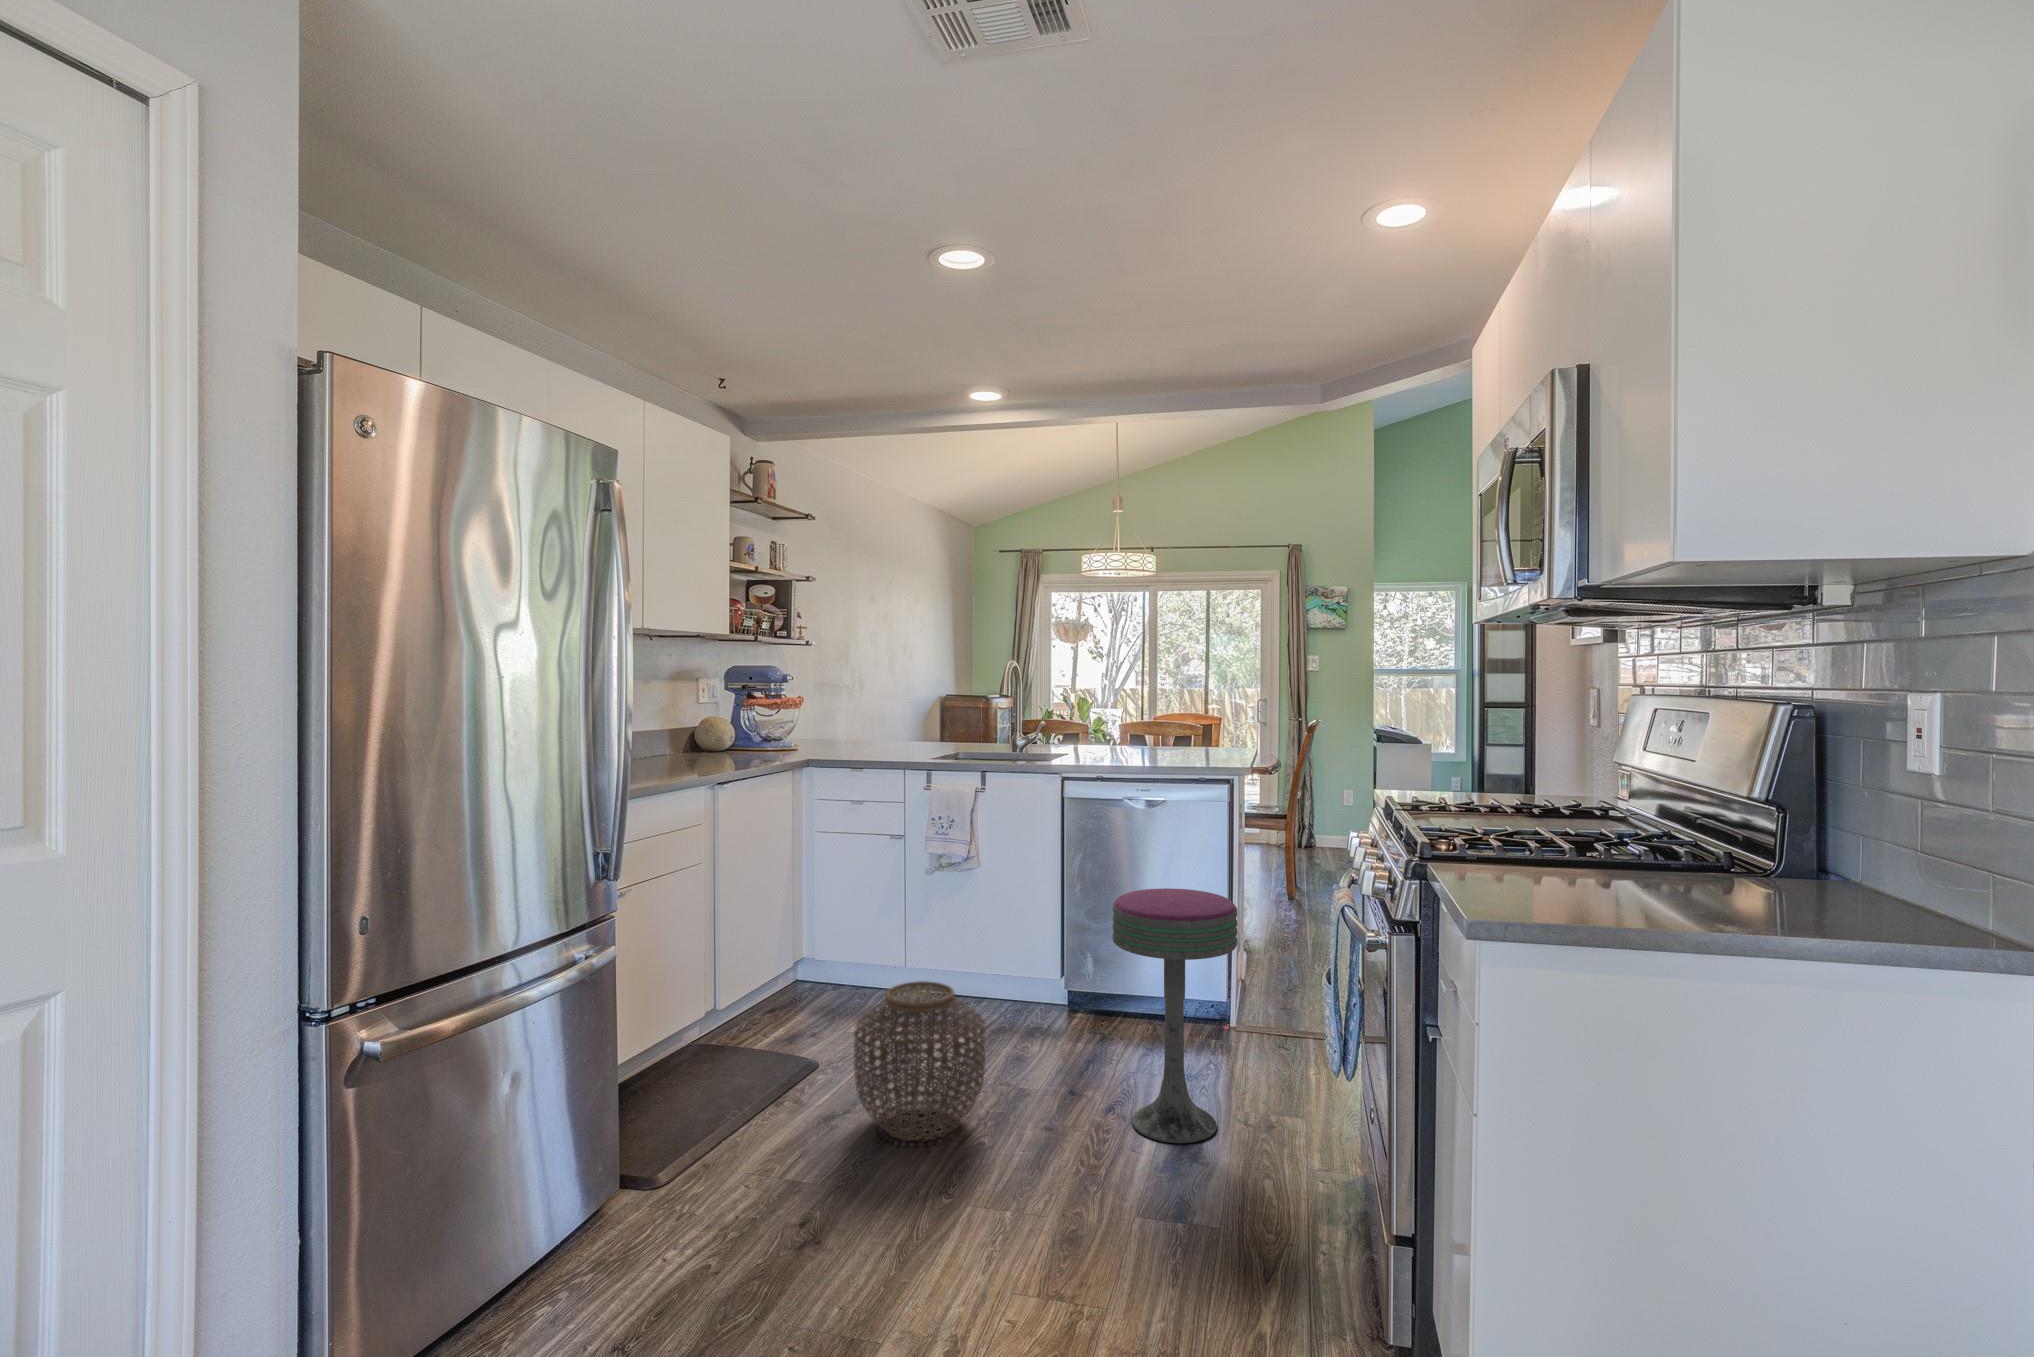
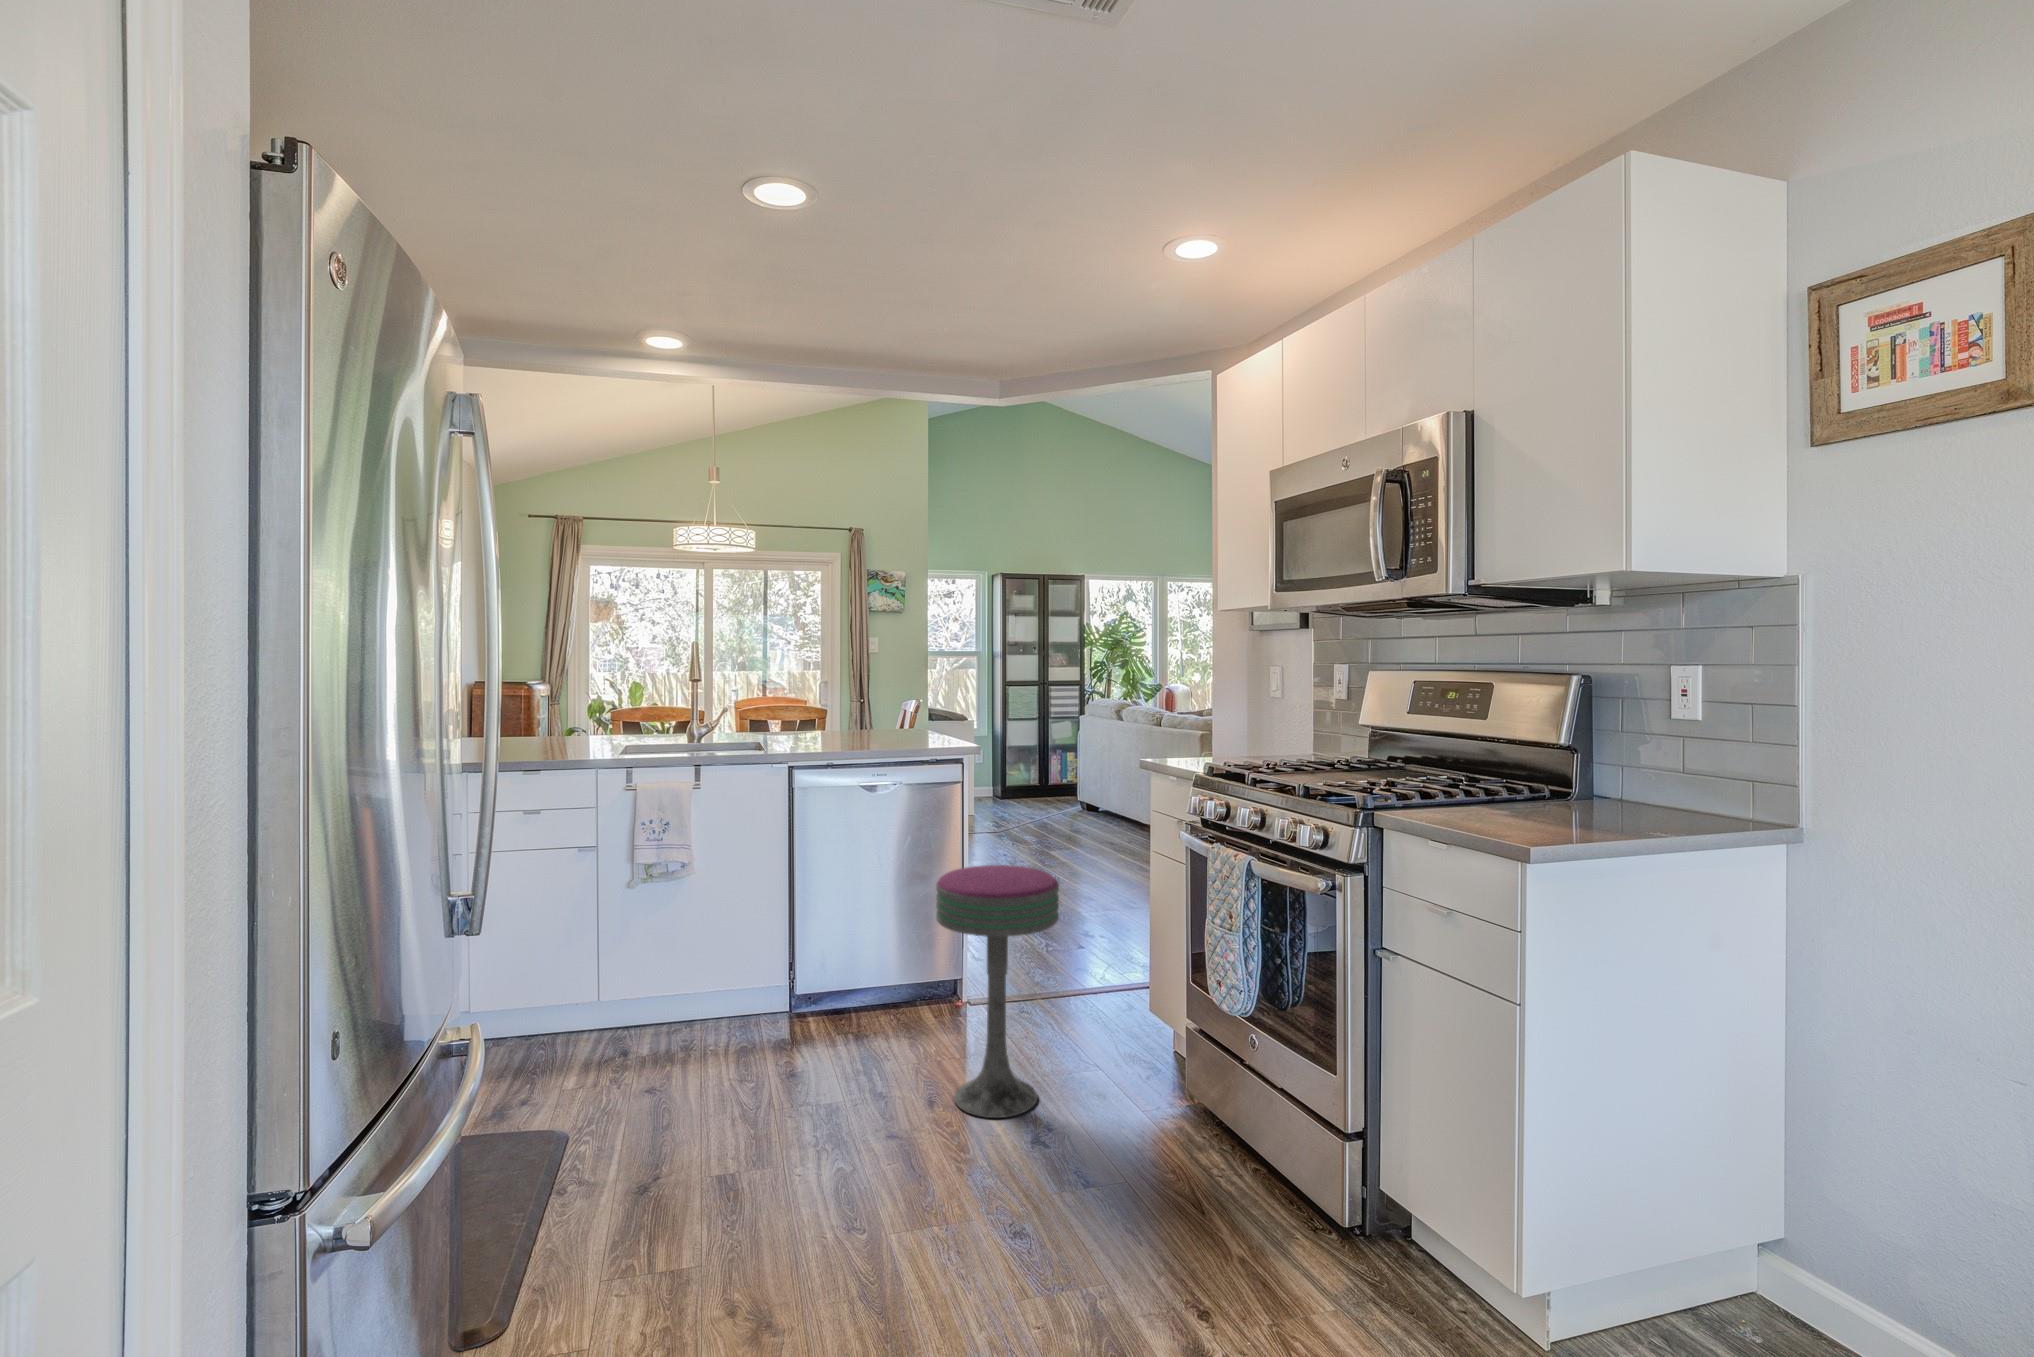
woven basket: present [854,981,985,1141] -> none [669,1006,825,1197]

